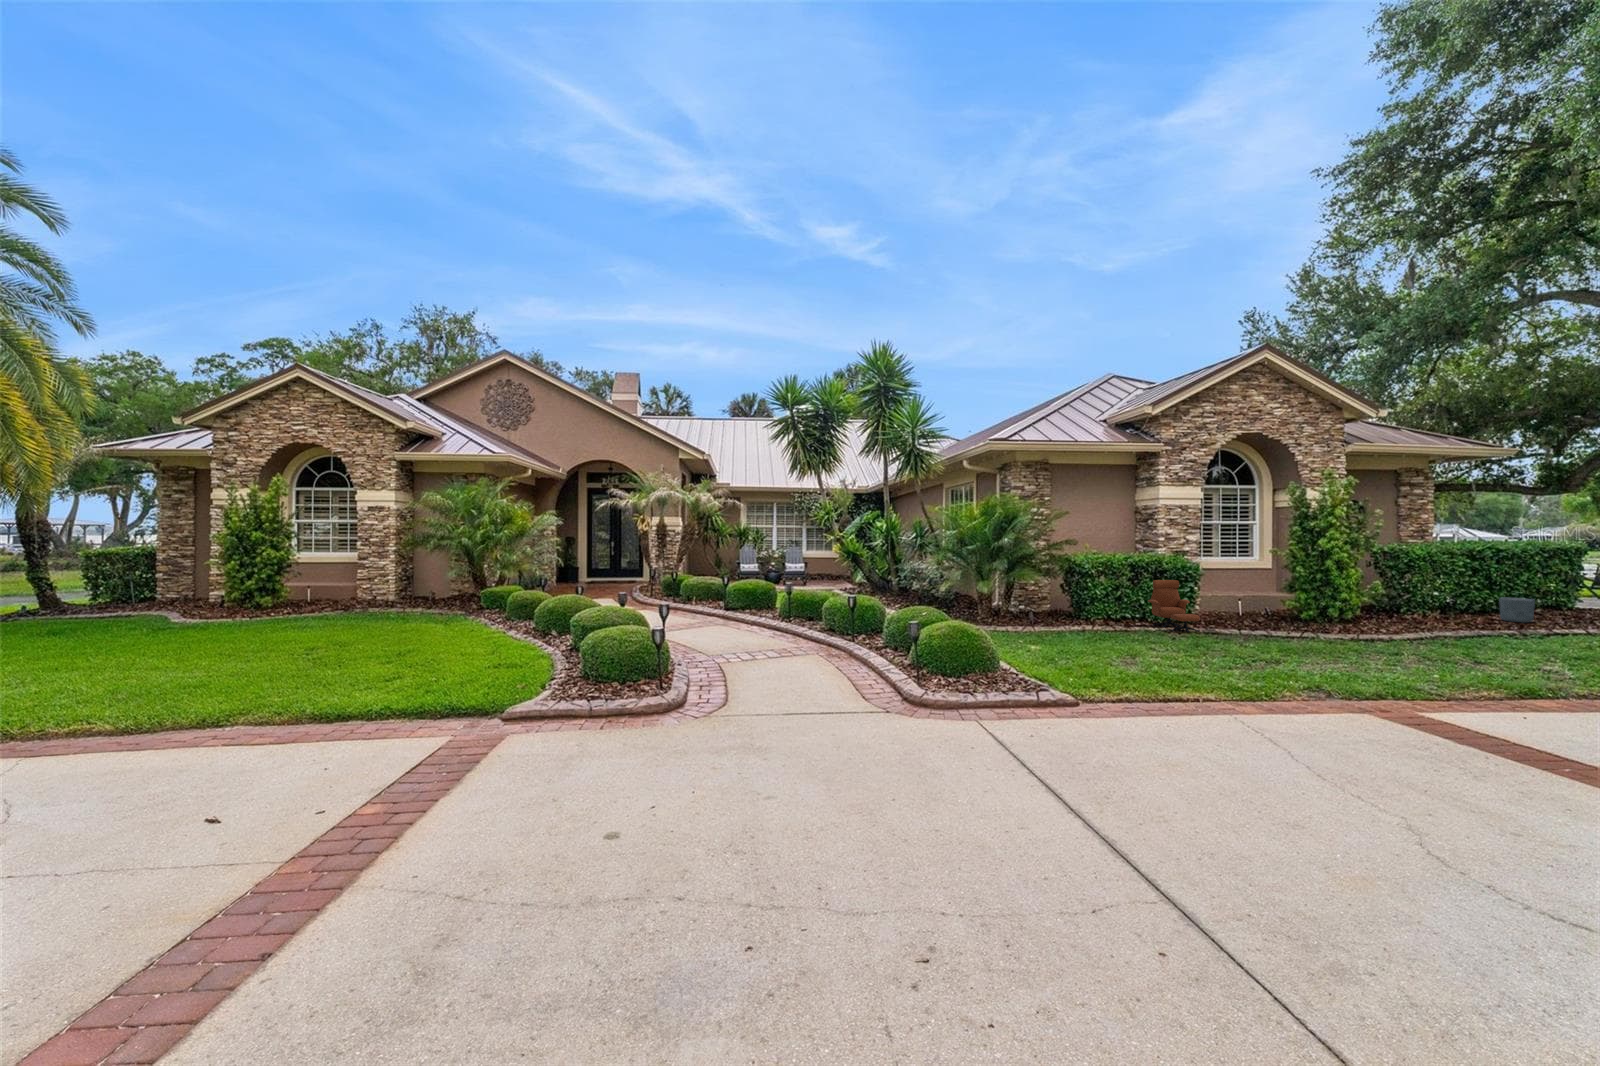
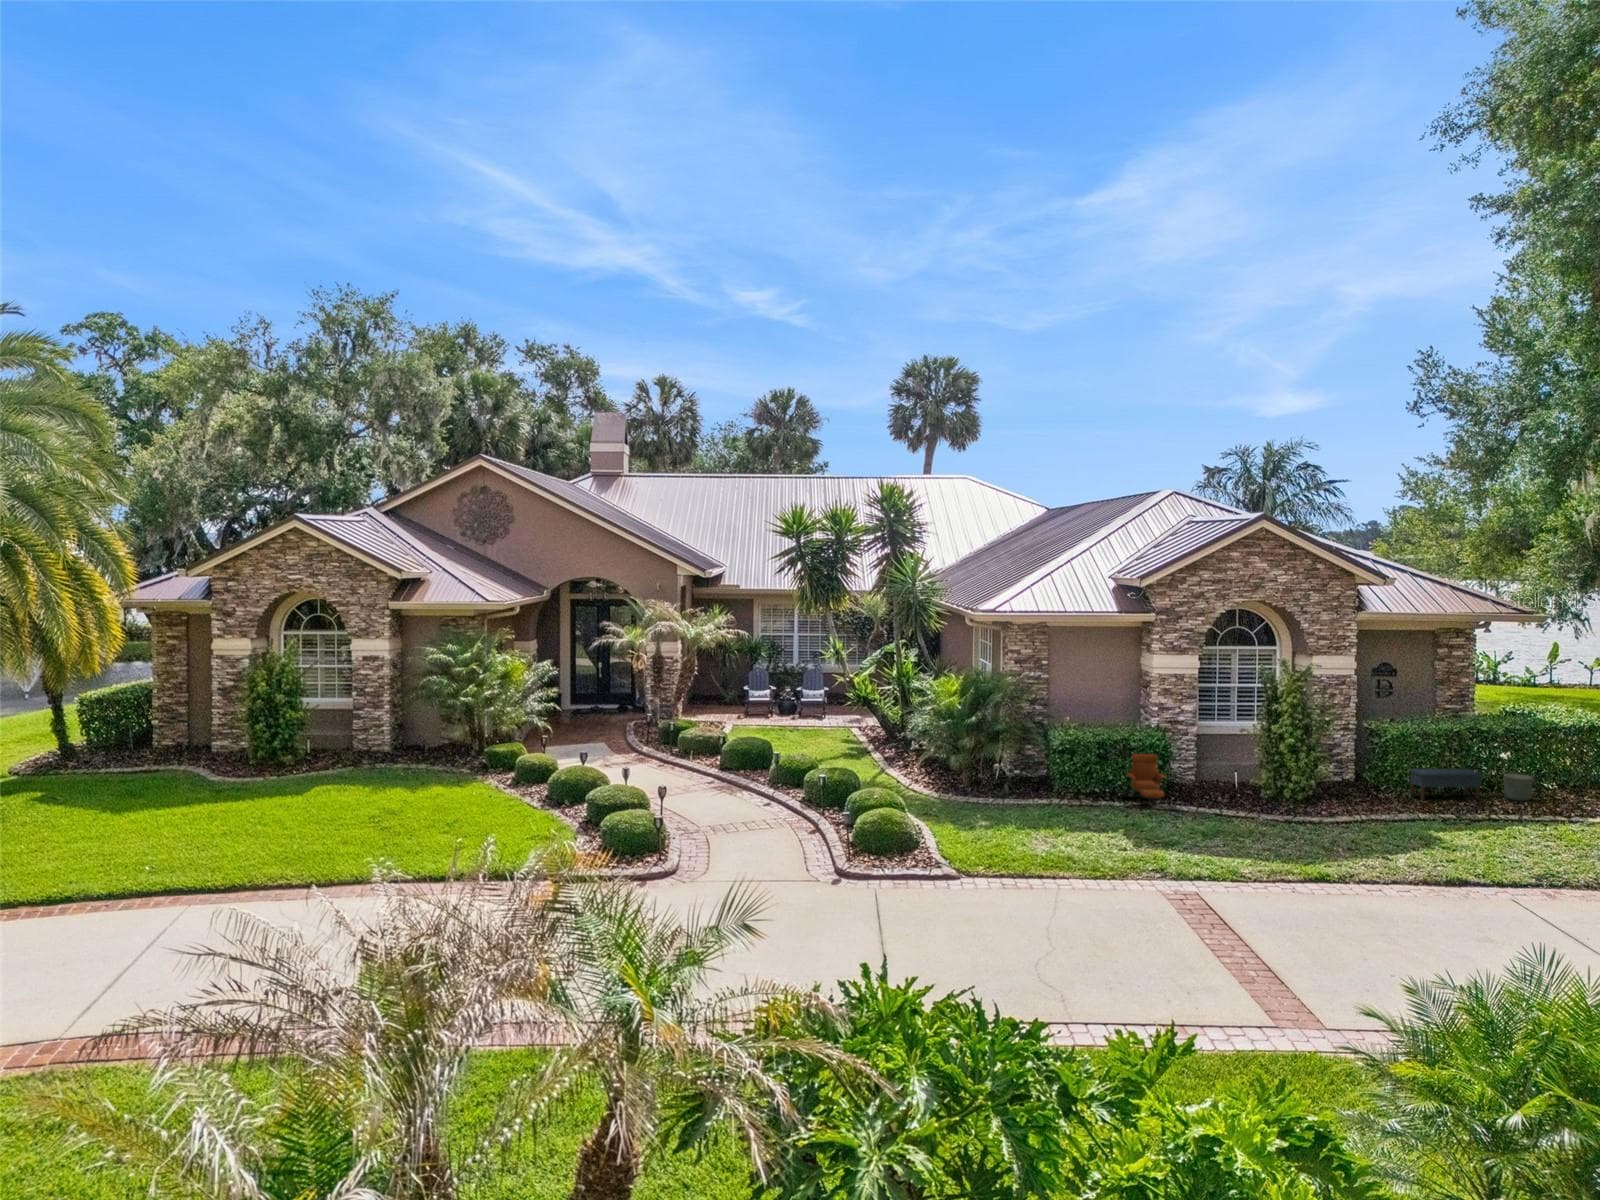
bench: none [1410,593,1487,623] -> present [1410,769,1481,800]

